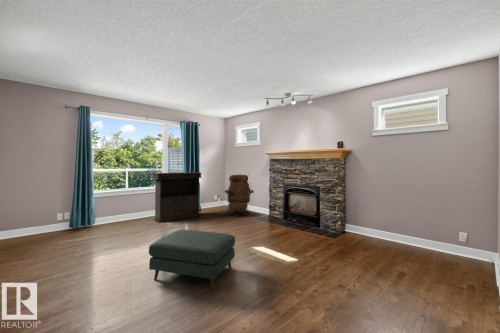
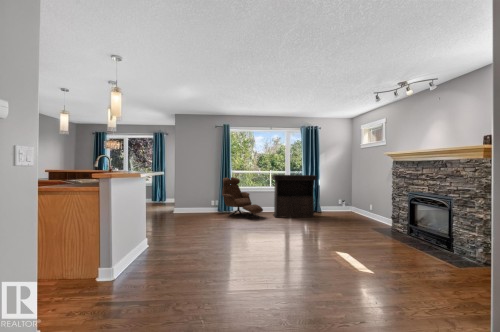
lounge chair: present [225,175,254,217] -> present [222,177,263,219]
ottoman: present [149,230,235,290] -> none [233,220,300,270]

